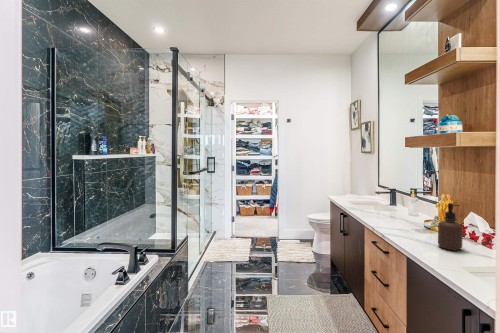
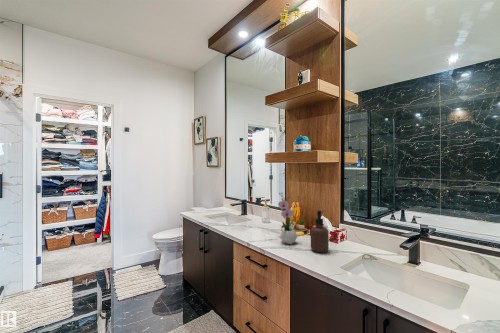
flower arrangement: none [404,181,434,237] -> present [278,193,297,244]

